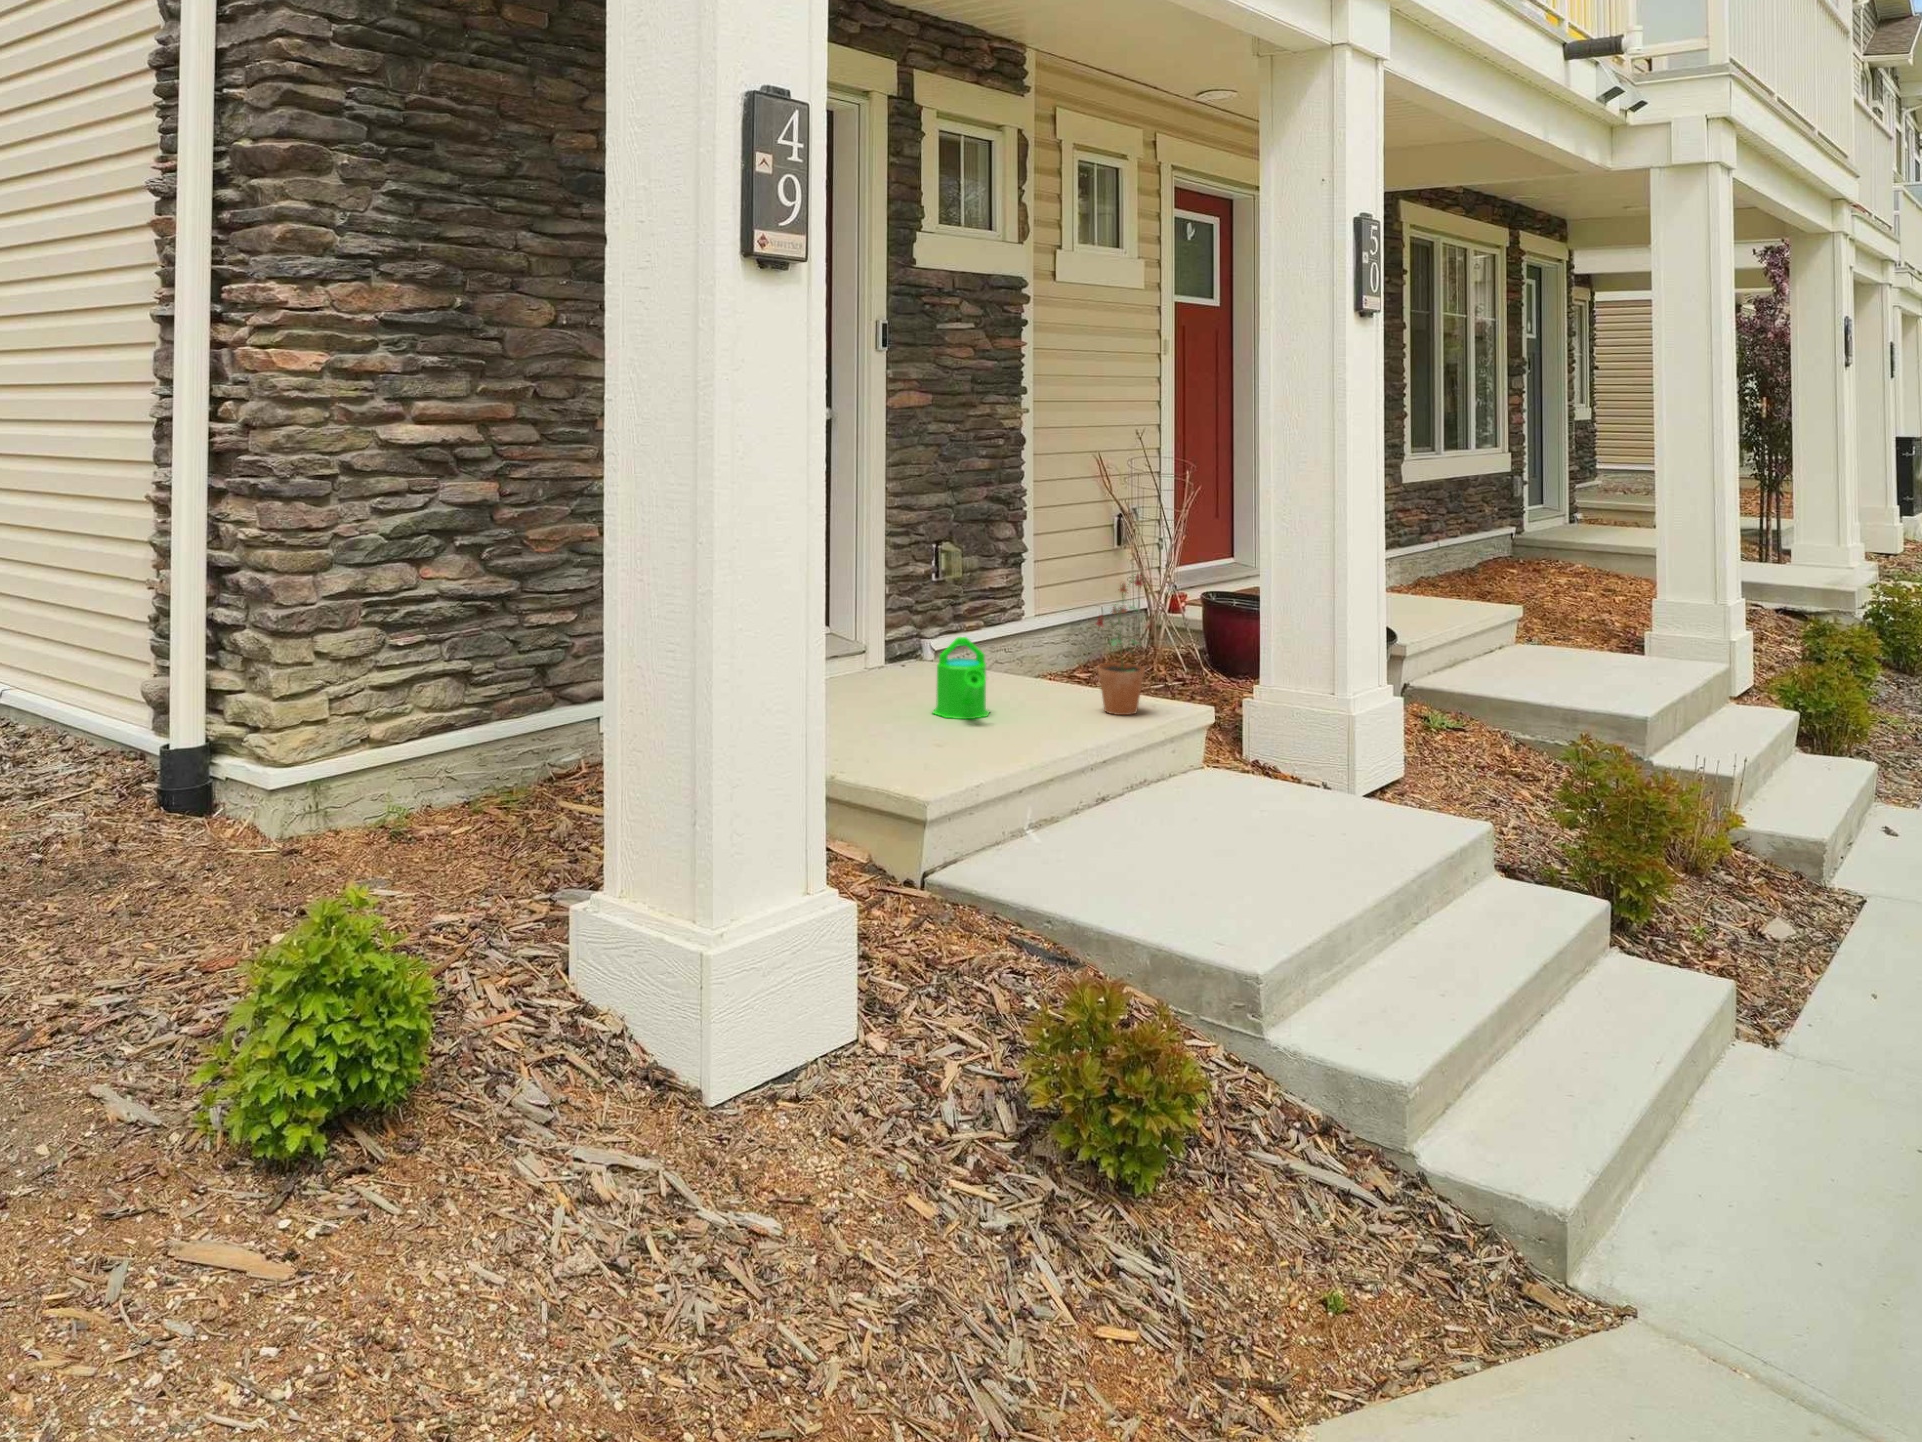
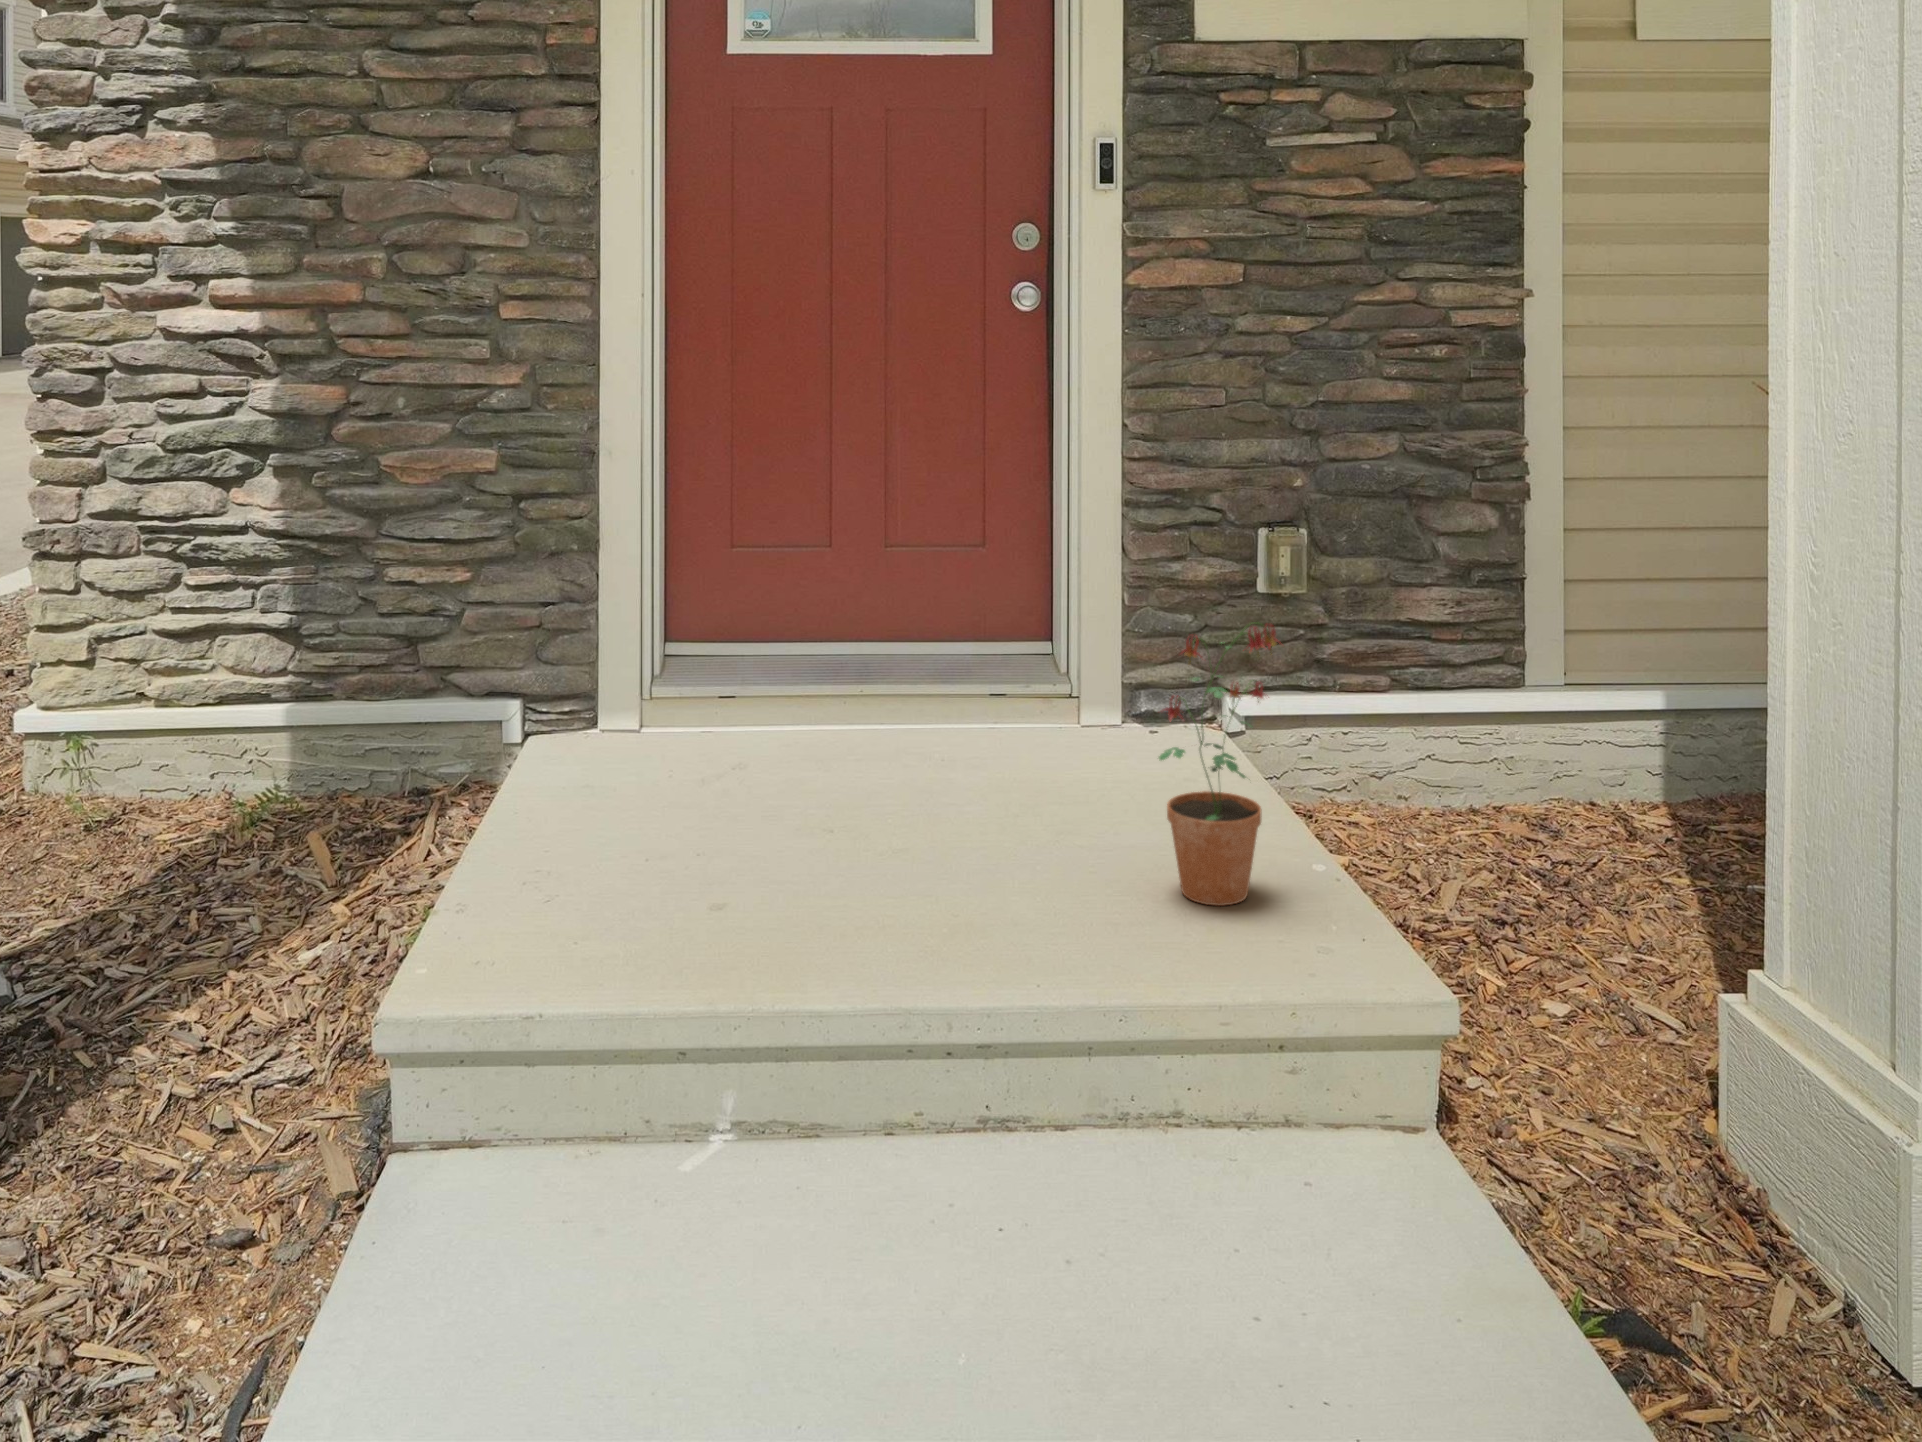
watering can: present [933,637,989,719] -> none [902,691,1023,841]

